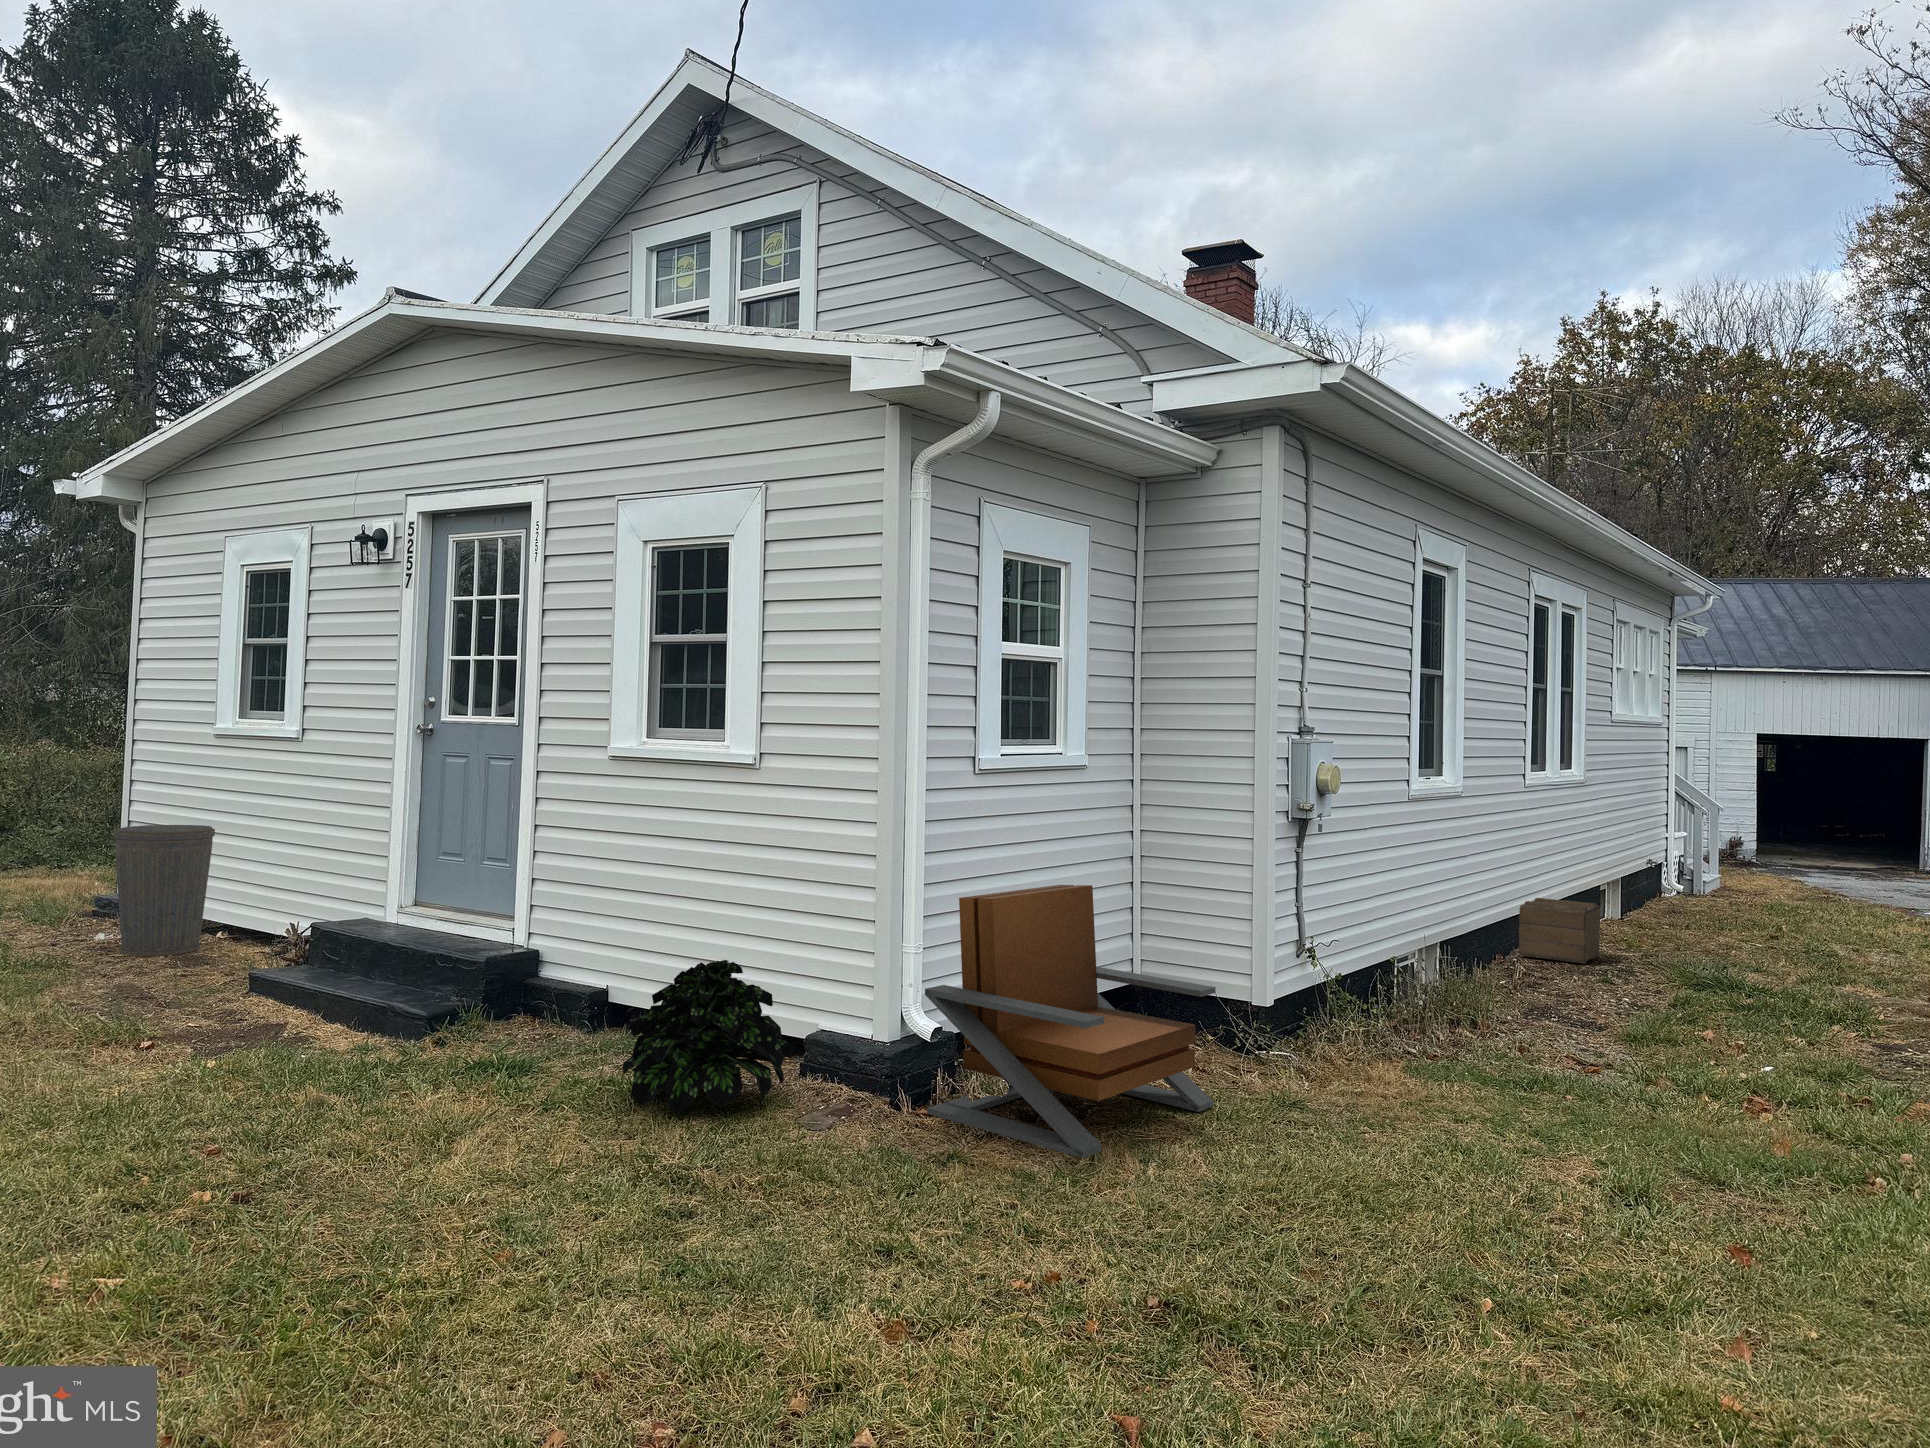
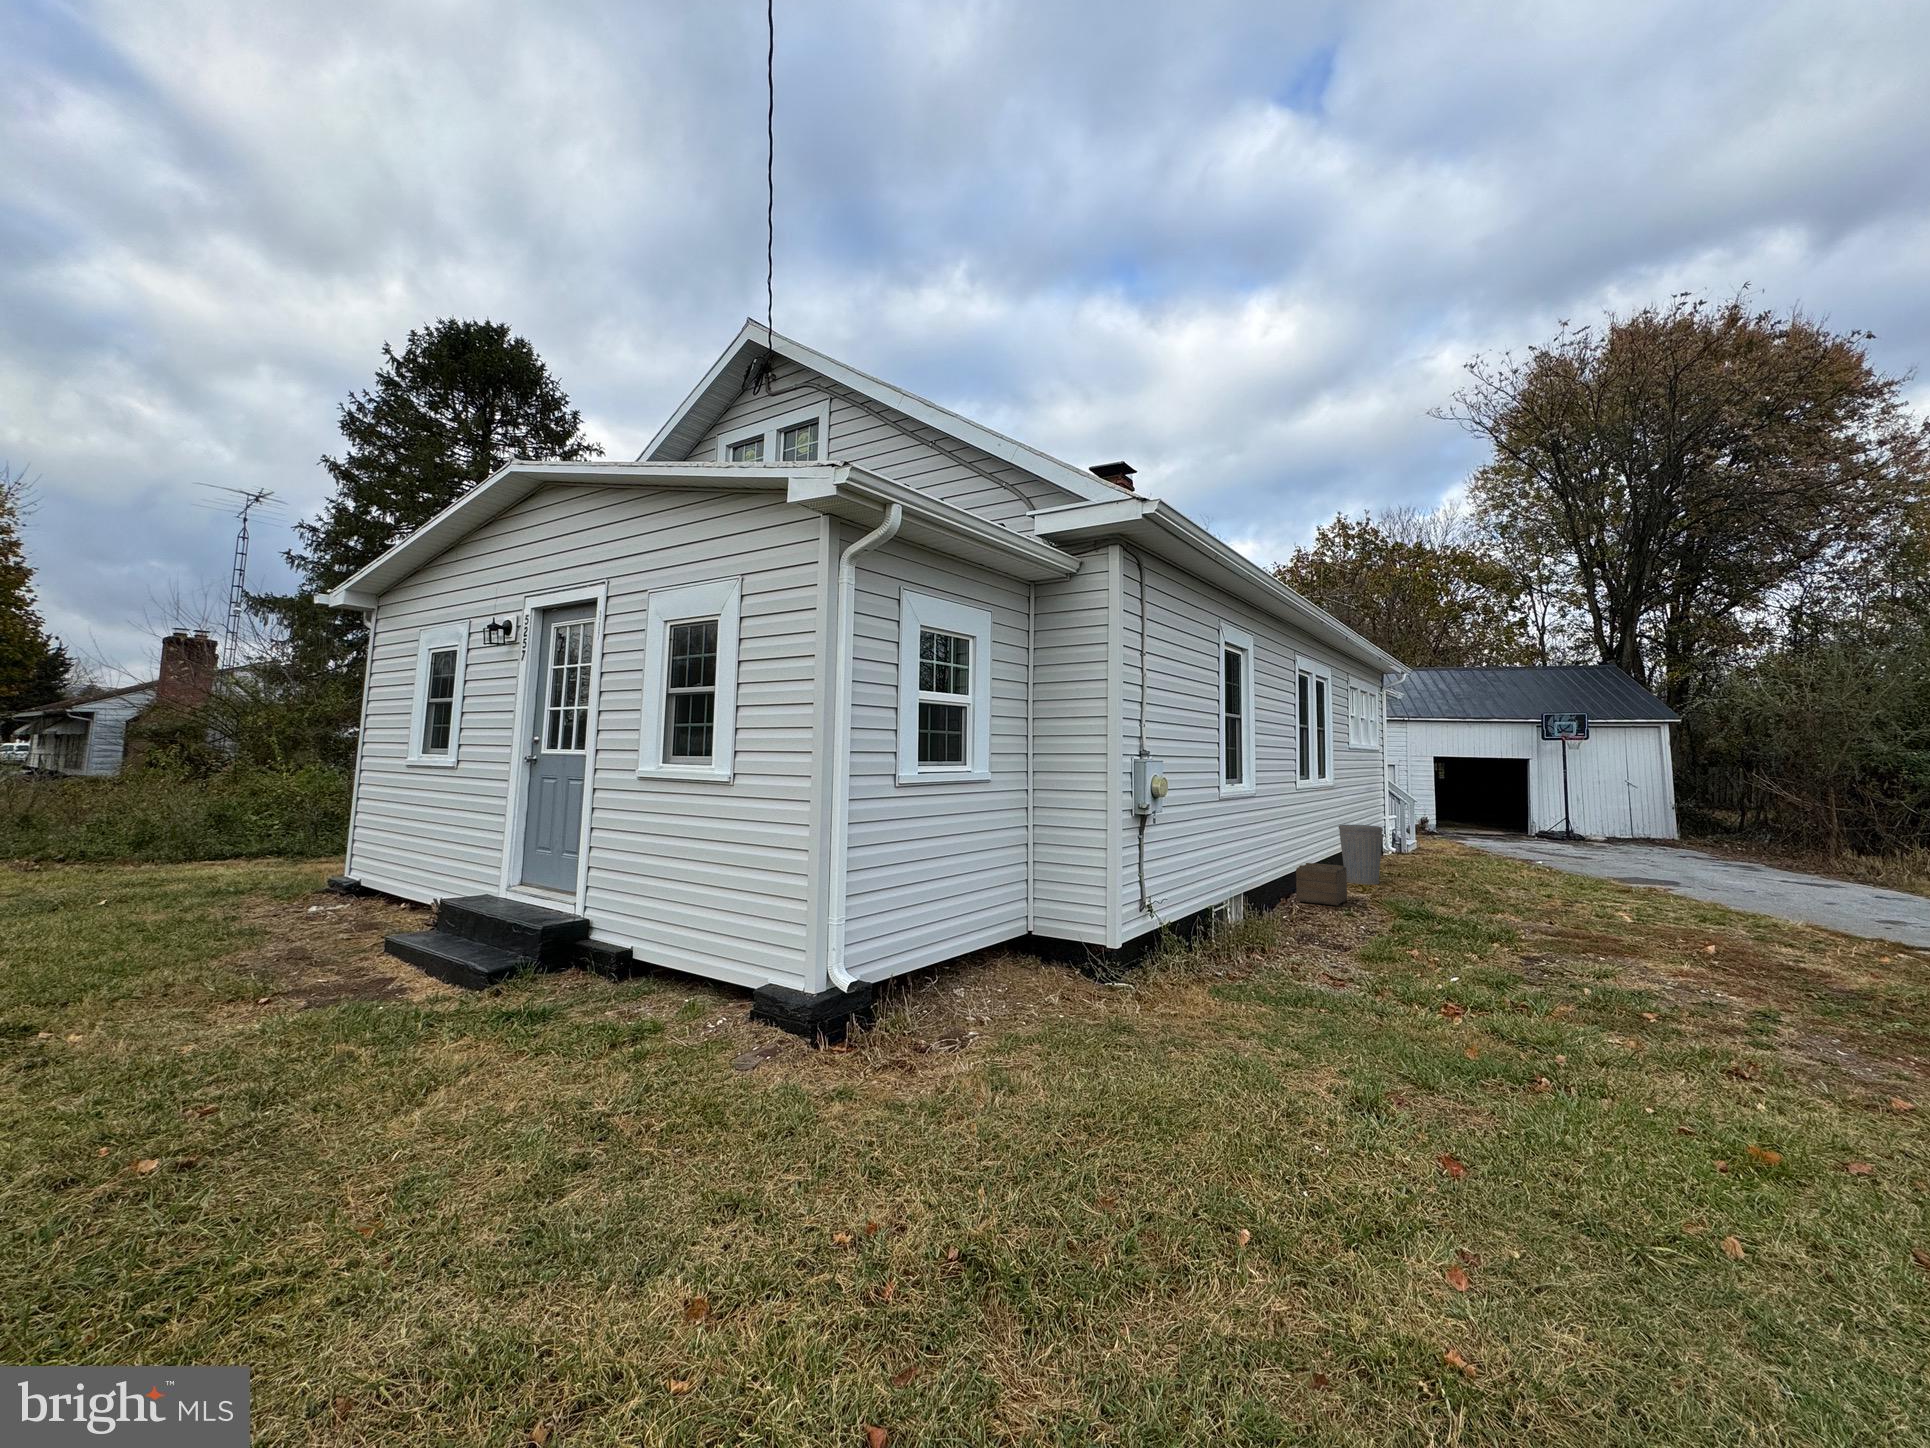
trash can: present [113,825,215,956] -> present [1339,825,1383,885]
lounge chair: present [925,885,1216,1158] -> none [843,864,1066,1085]
potted plant: present [623,960,795,1113] -> none [604,928,750,1055]

